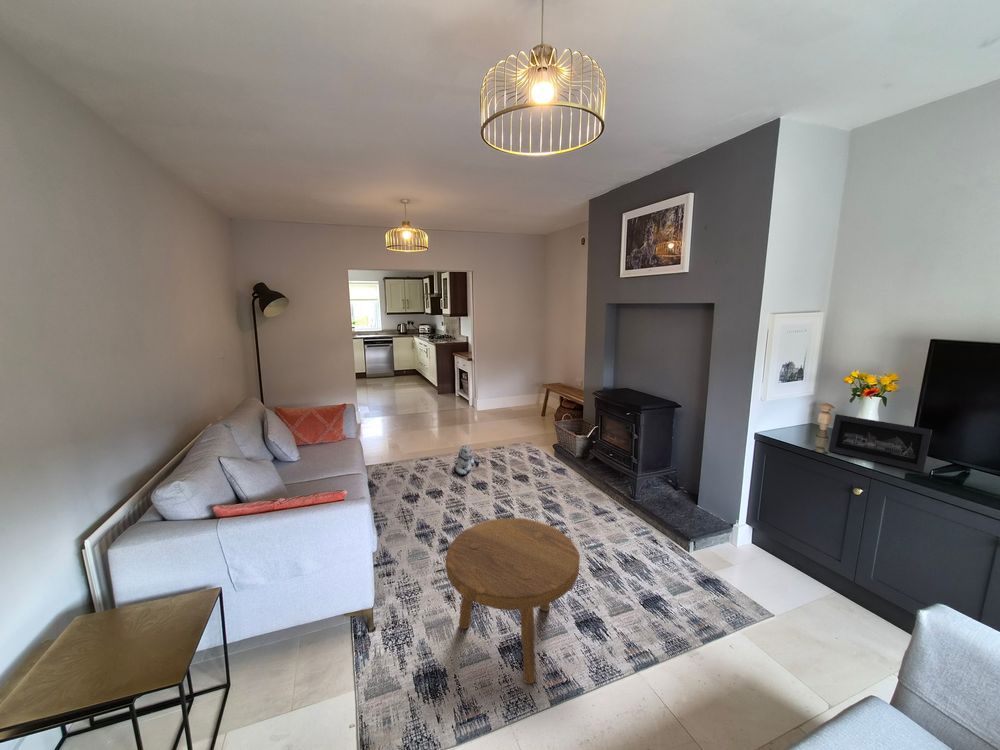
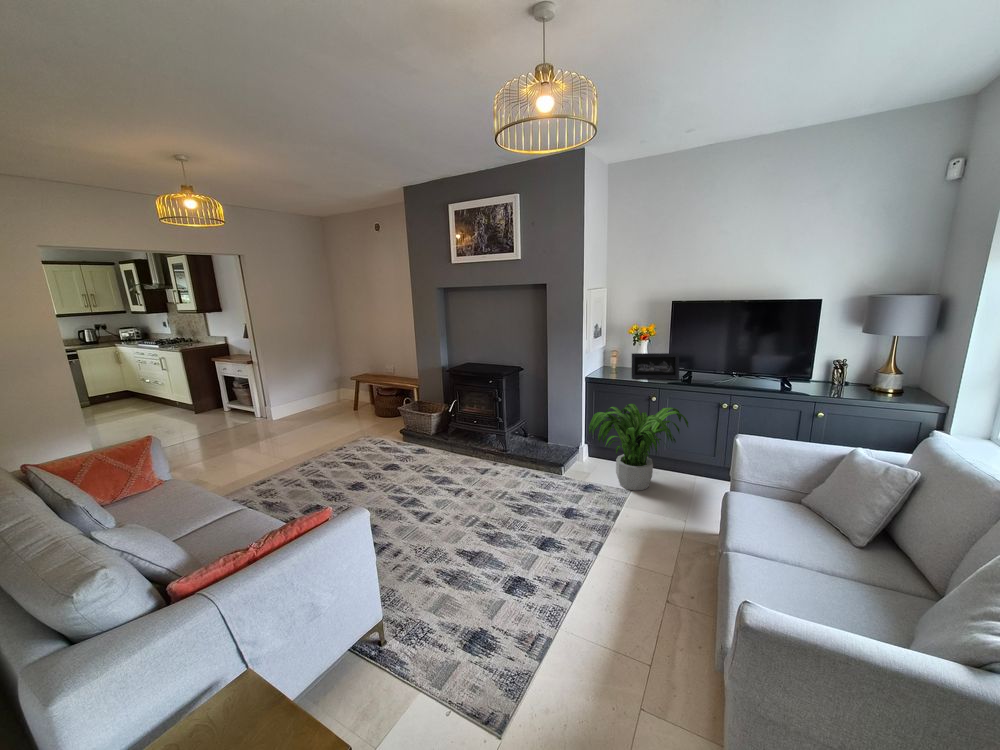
plush toy: present [456,446,479,475] -> none [307,452,335,485]
potted plant: none [709,484,902,622] -> present [589,404,688,491]
footstool: present [445,518,580,684] -> none [443,480,560,600]

